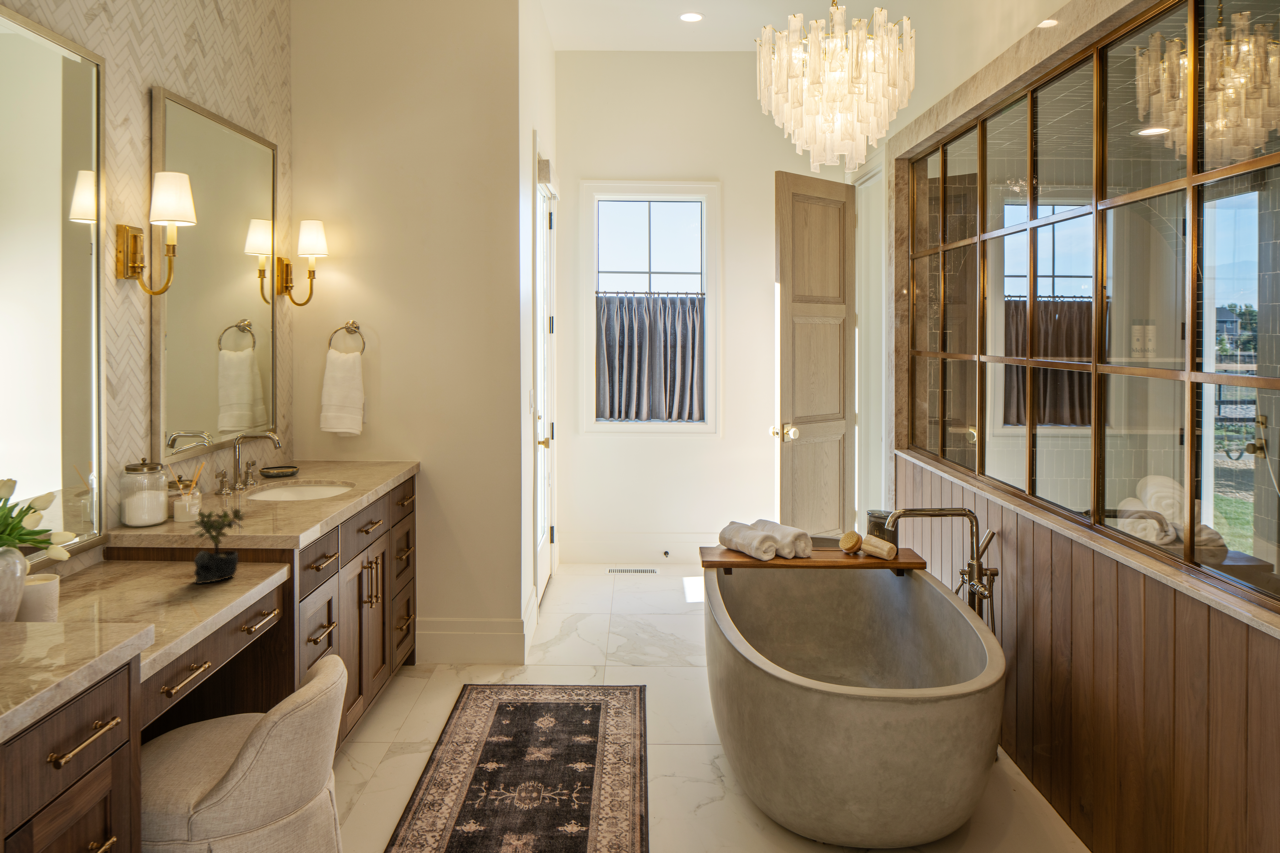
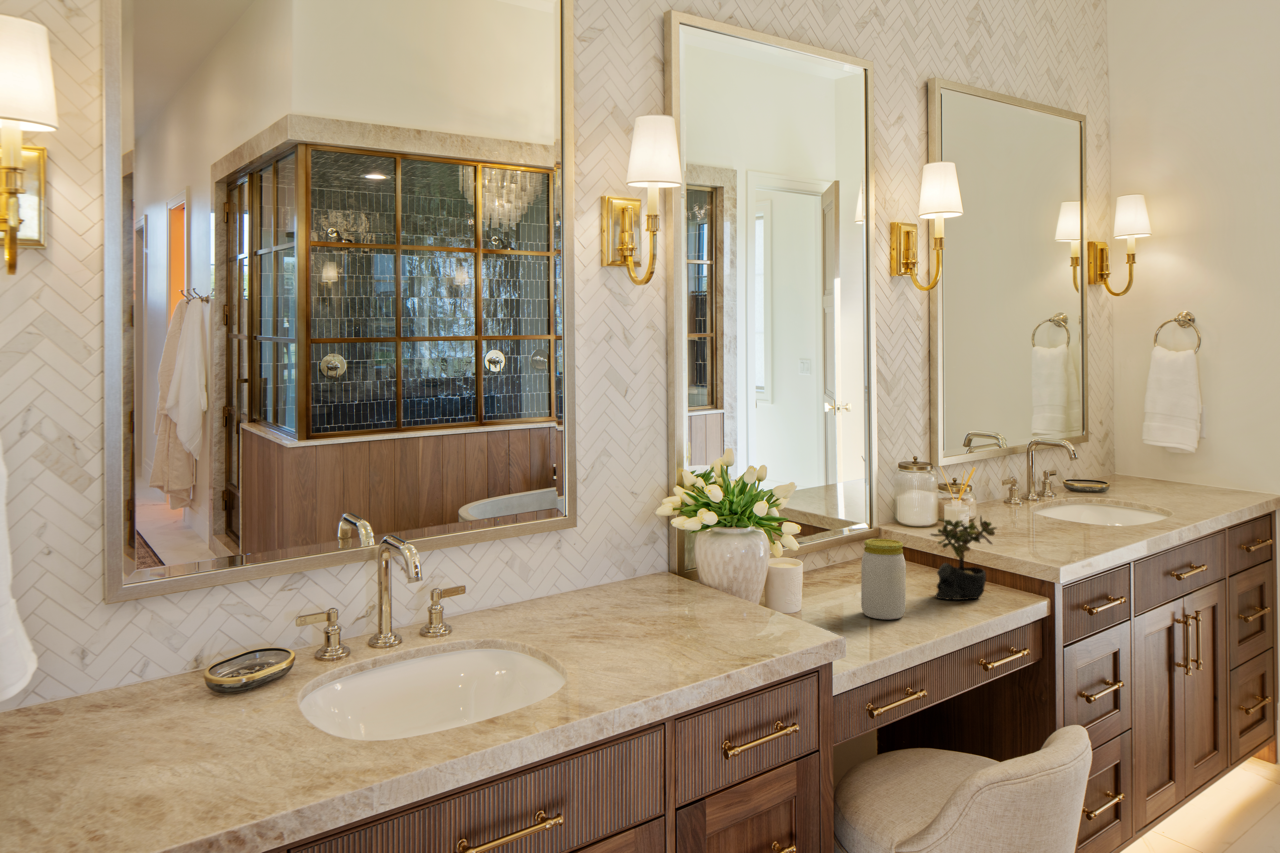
jar: none [131,536,178,611] -> present [861,539,906,619]

